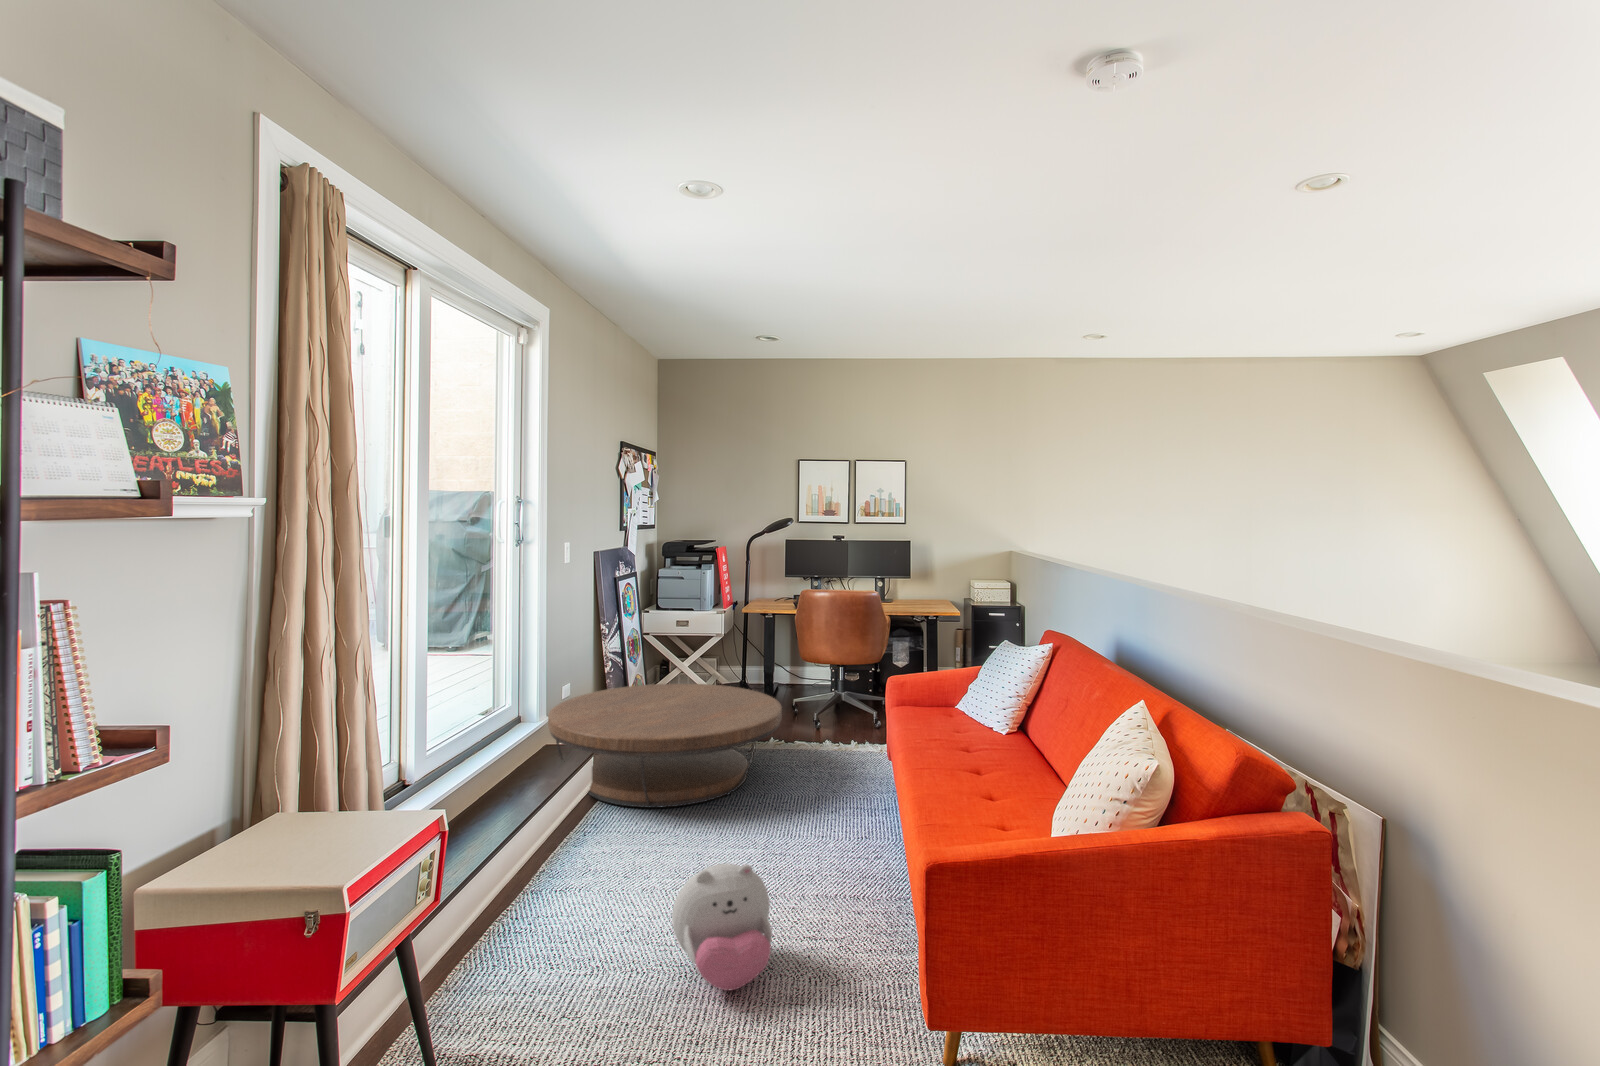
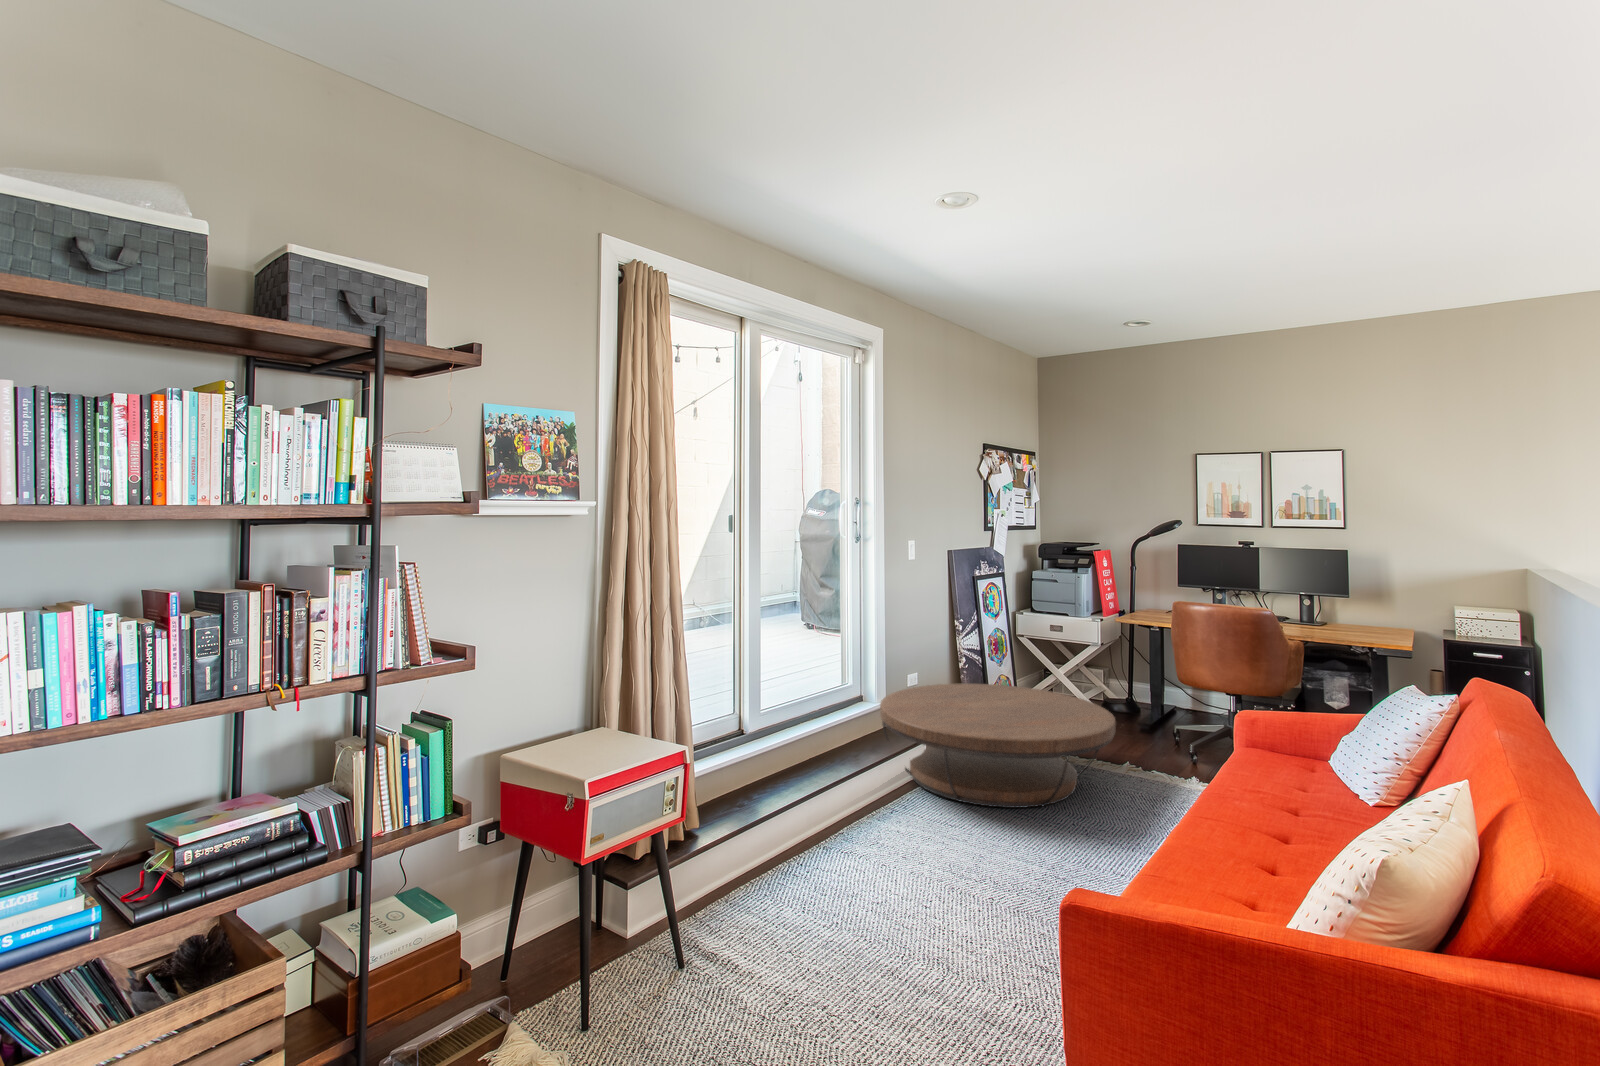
plush toy: present [672,864,772,991] -> none [892,860,990,985]

